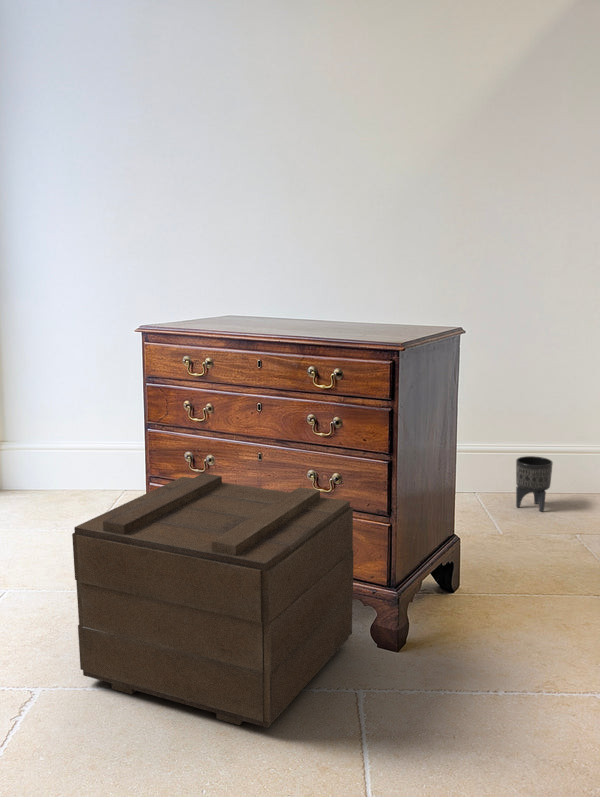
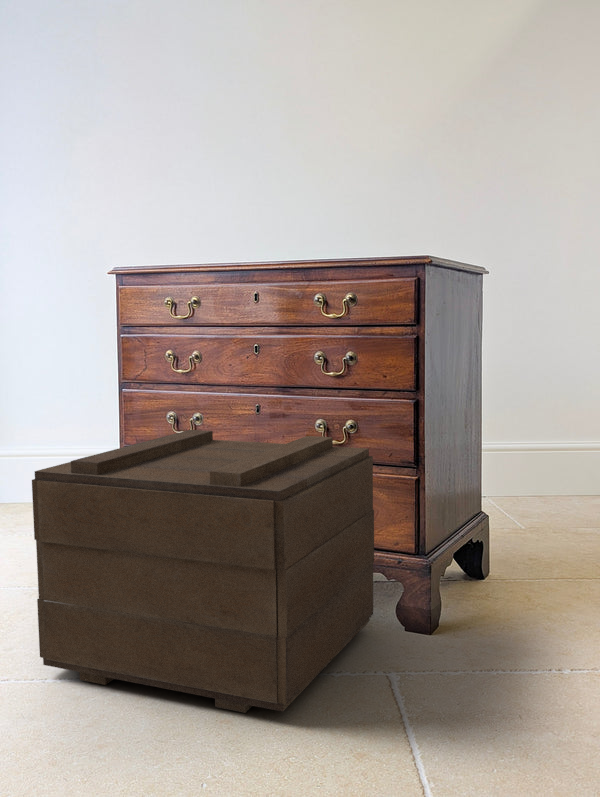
planter: present [516,456,553,511] -> none [531,448,572,507]

